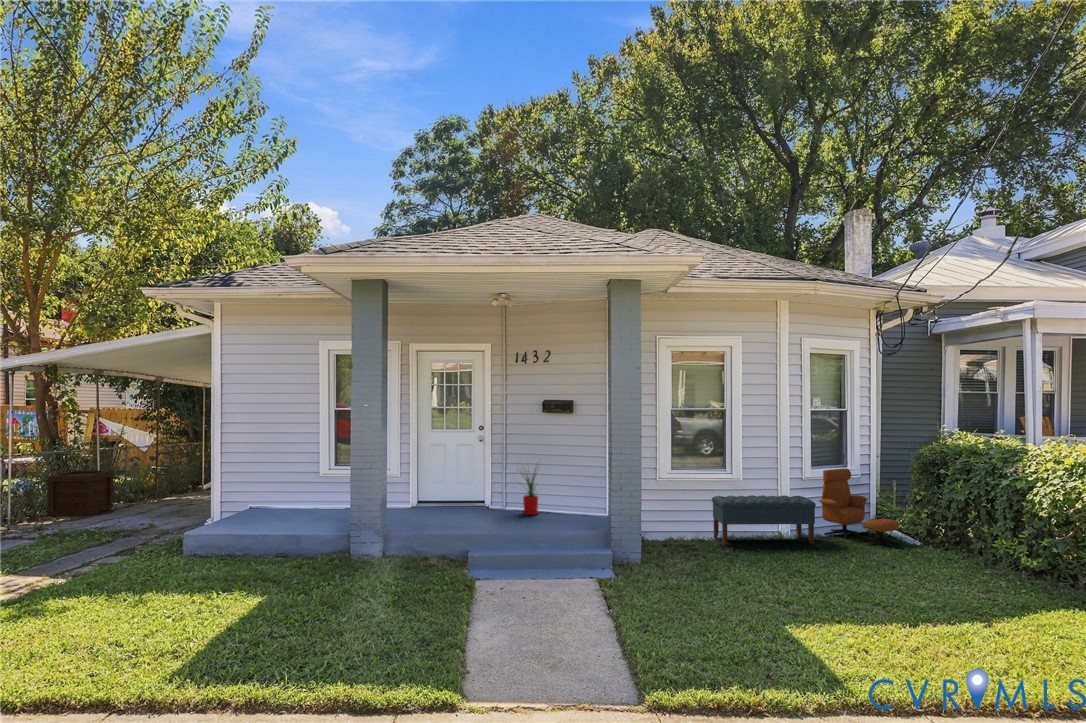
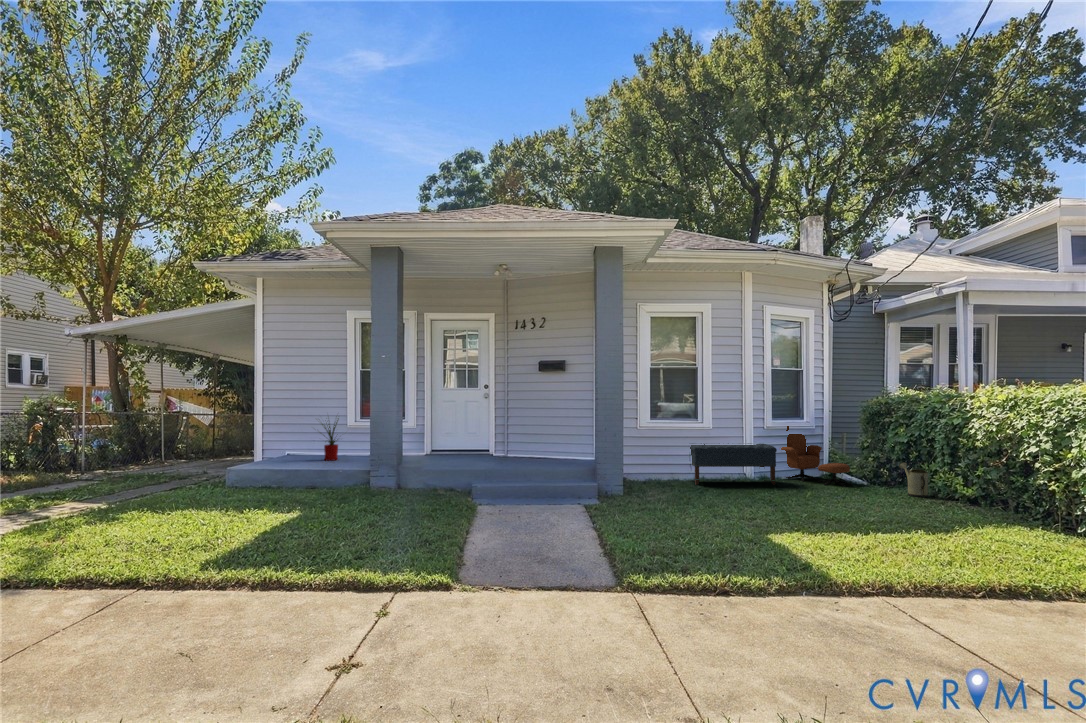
house plant: present [522,462,538,515] -> present [322,418,339,461]
wooden crate: present [47,470,113,516] -> none [110,433,169,471]
watering can: none [955,523,987,566] -> present [899,462,928,498]

